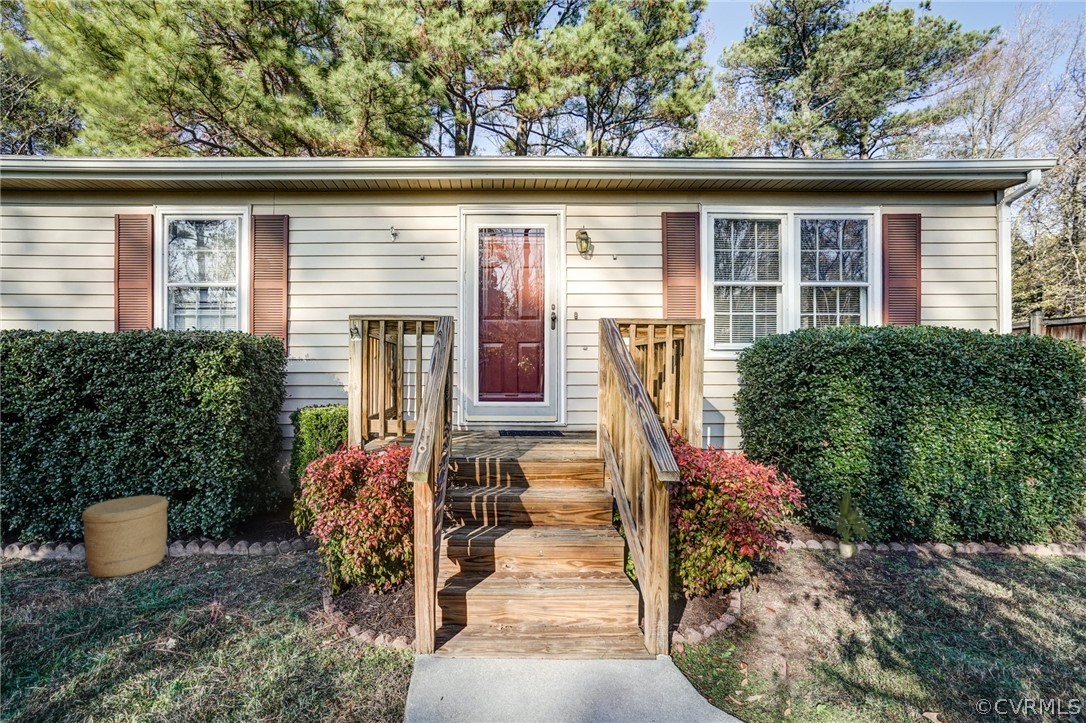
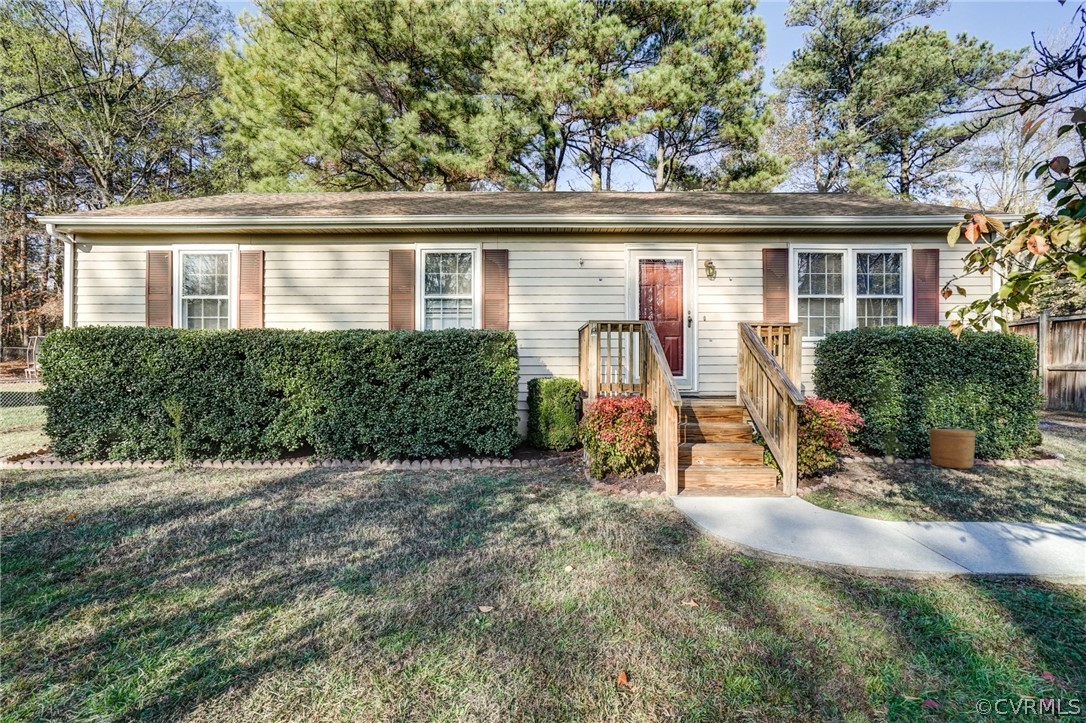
woven basket: present [82,495,168,577] -> present [929,428,976,469]

